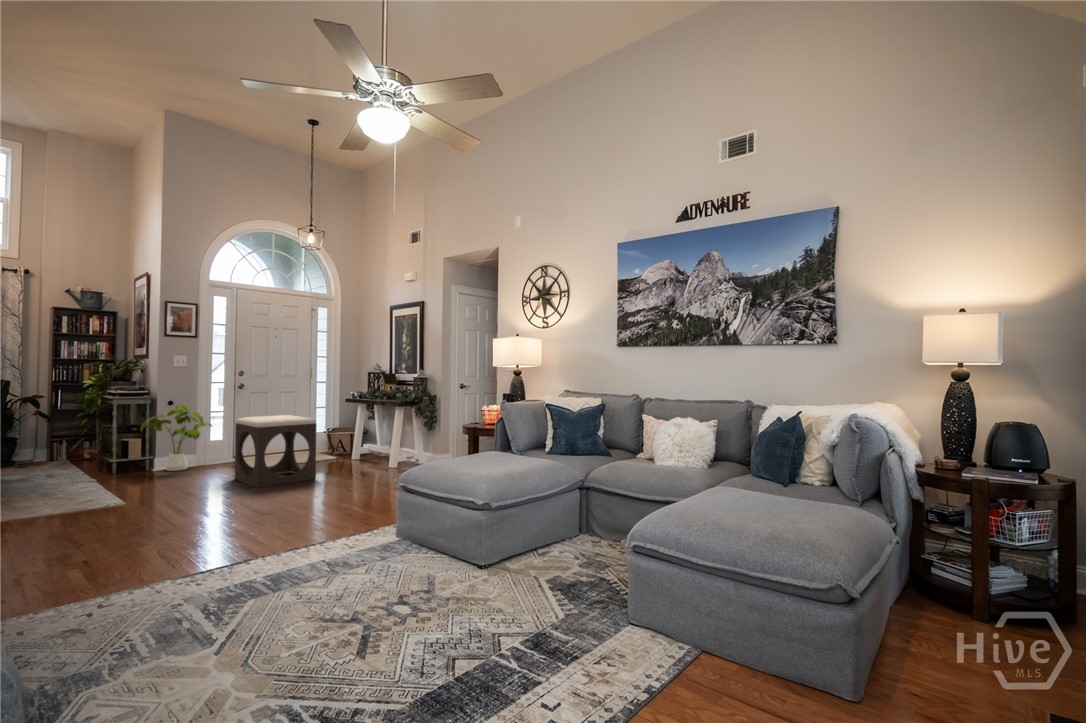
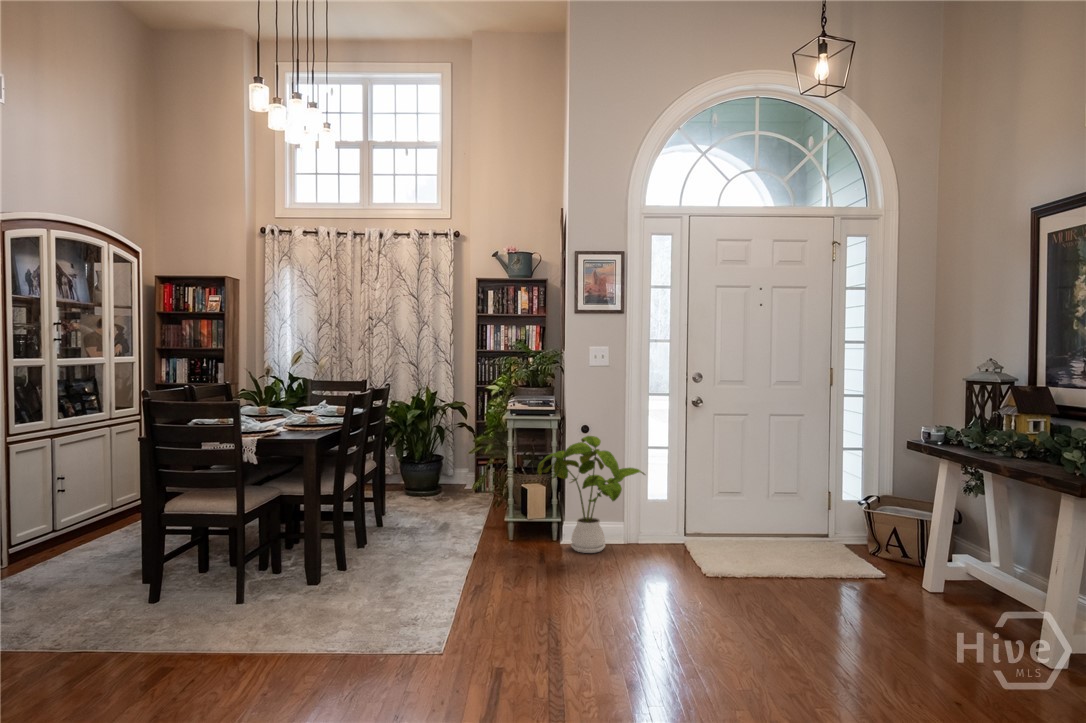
footstool: present [234,415,316,487] -> none [656,484,830,670]

